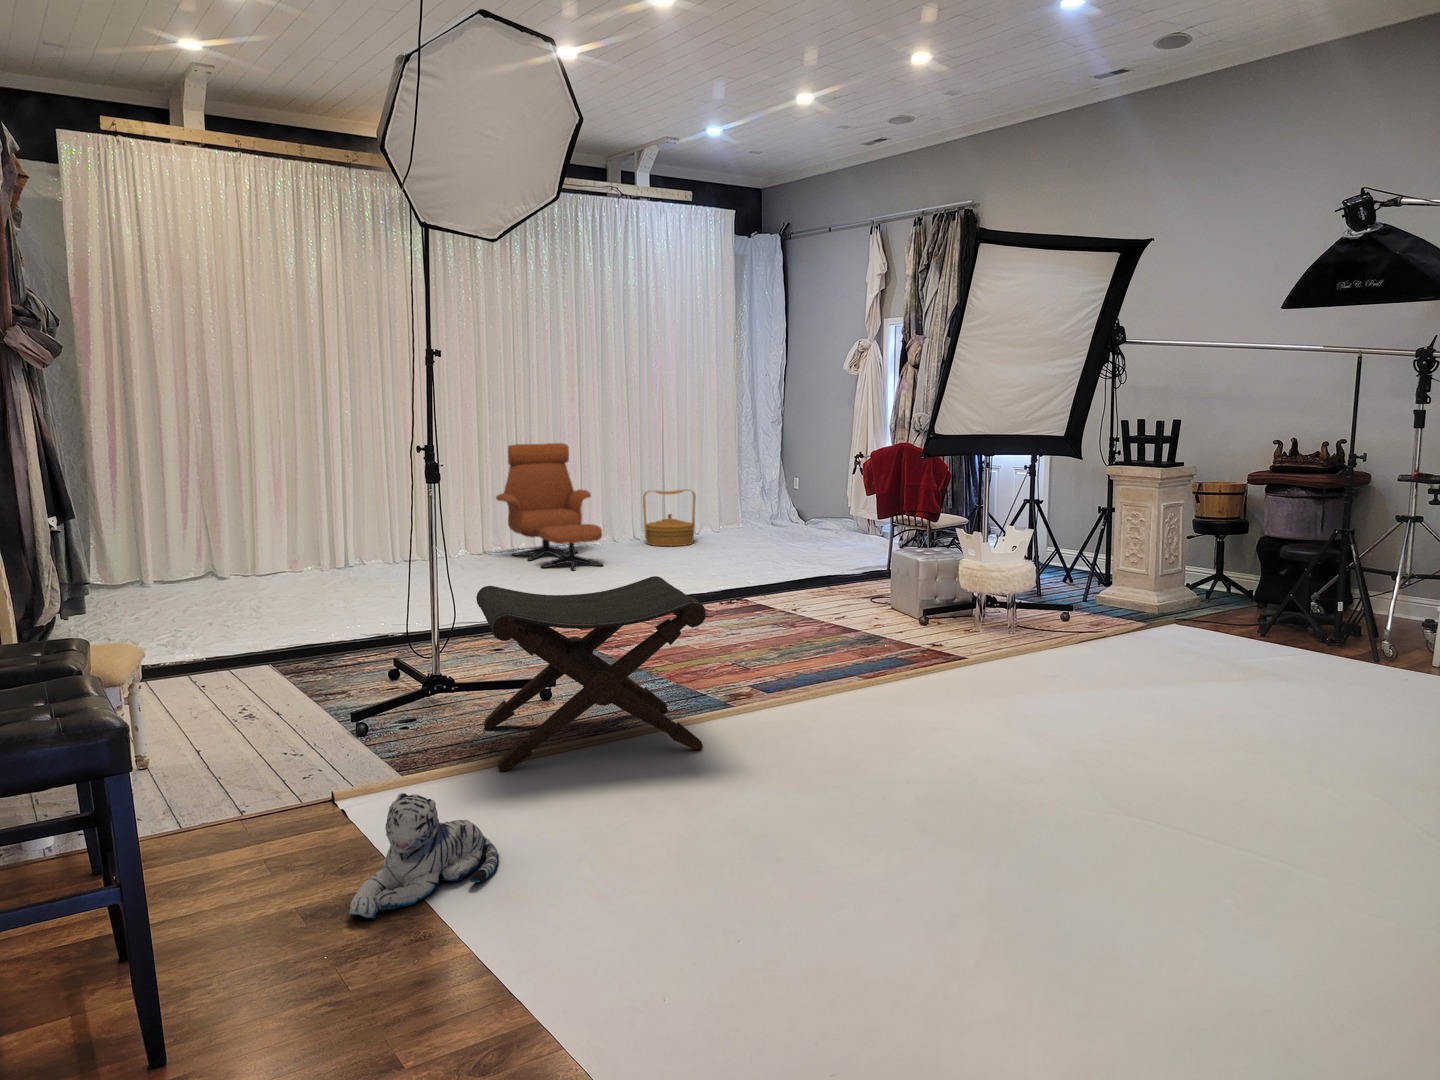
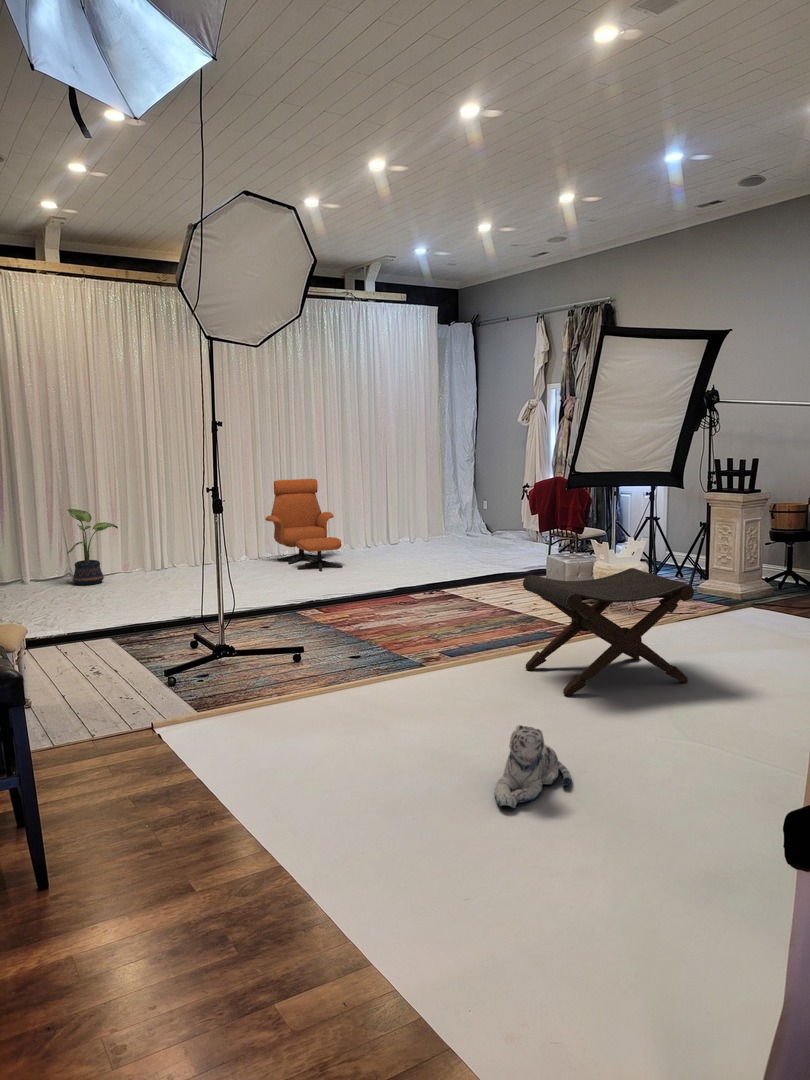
potted plant: none [213,480,287,588] -> present [67,509,118,585]
woven basket: present [643,489,696,546] -> none [372,511,410,553]
footstool: present [476,576,706,771] -> present [523,568,694,696]
plush toy: present [349,793,499,918] -> present [494,725,571,808]

